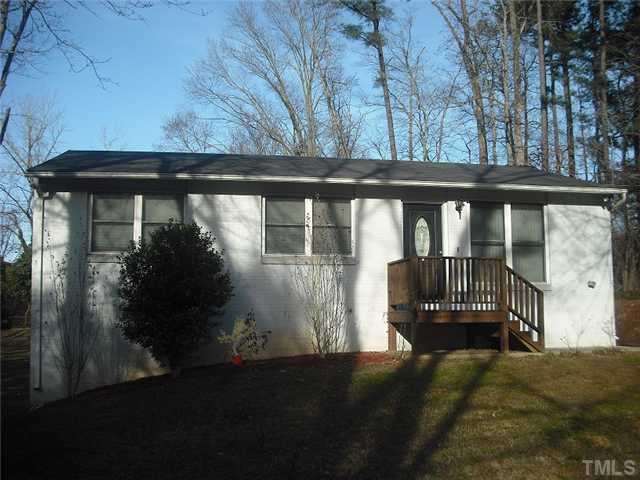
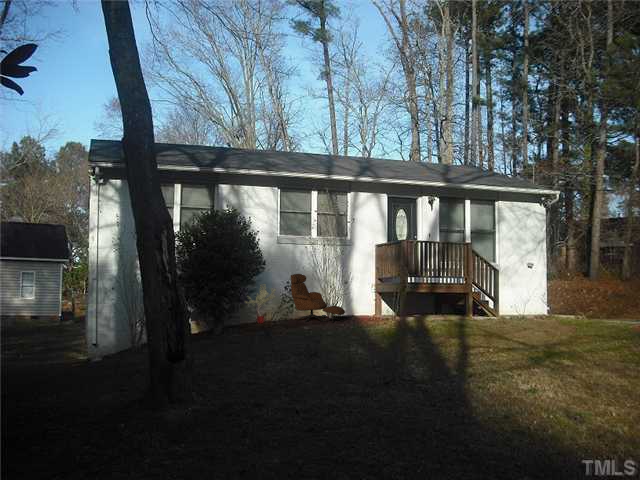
lounge chair: none [275,301,344,363] -> present [291,274,345,322]

